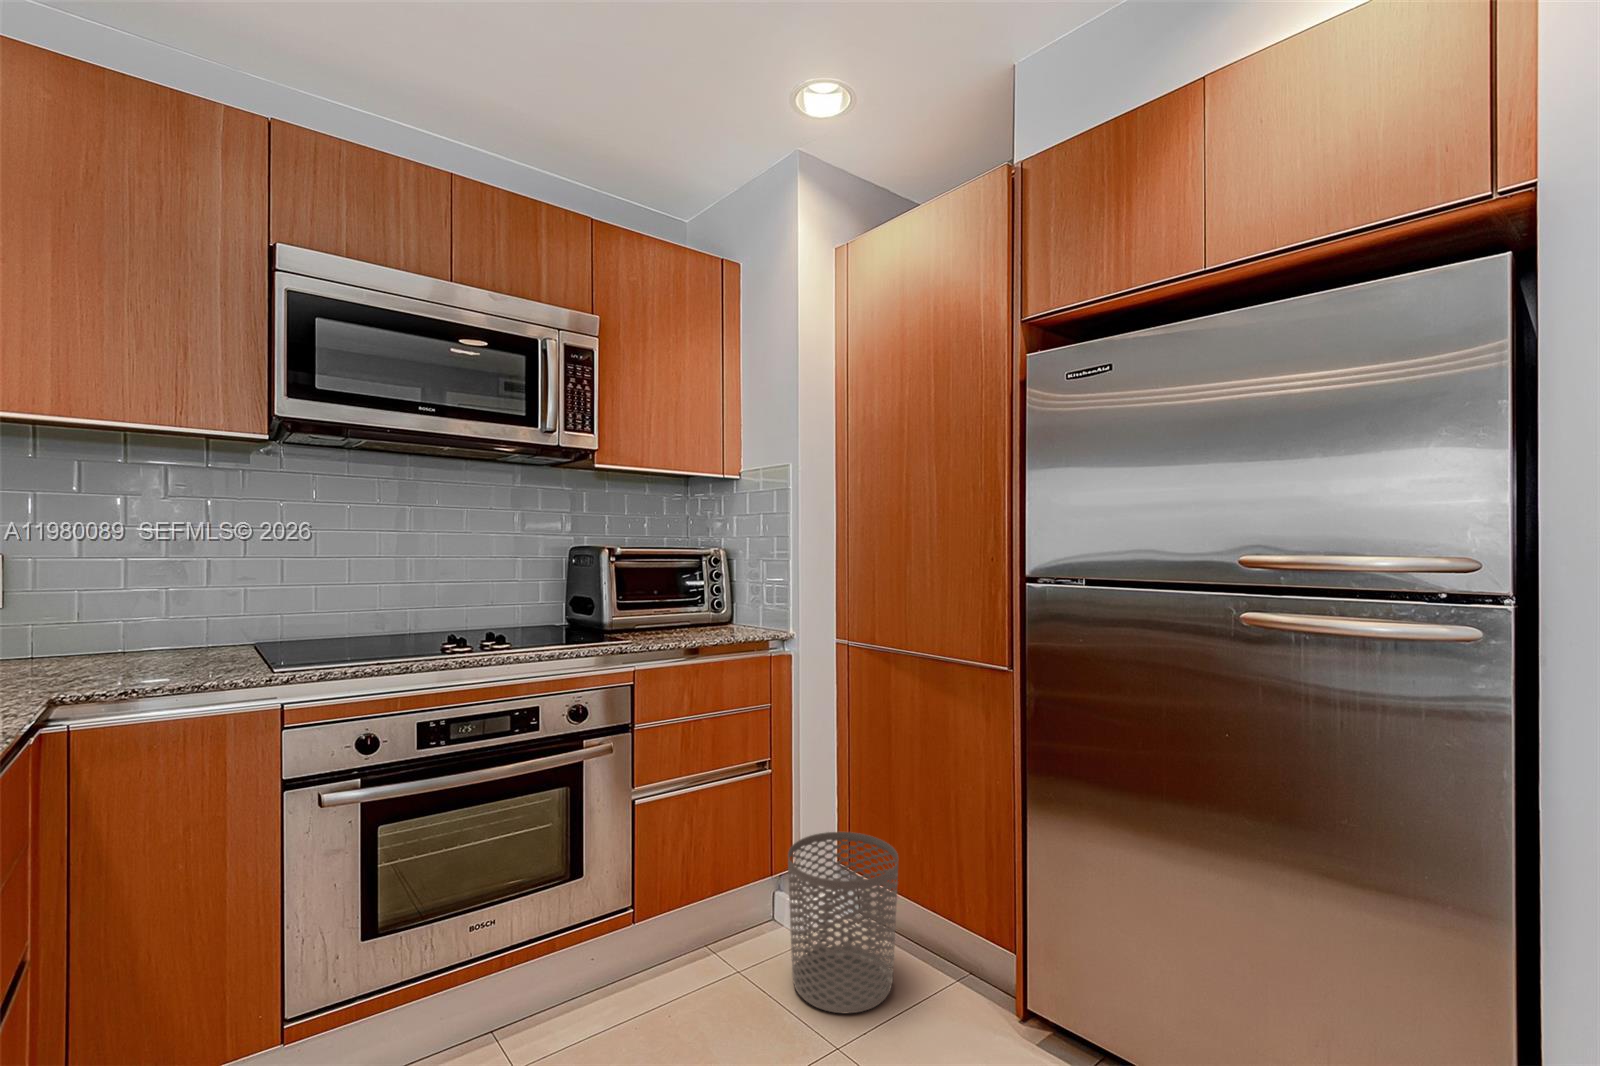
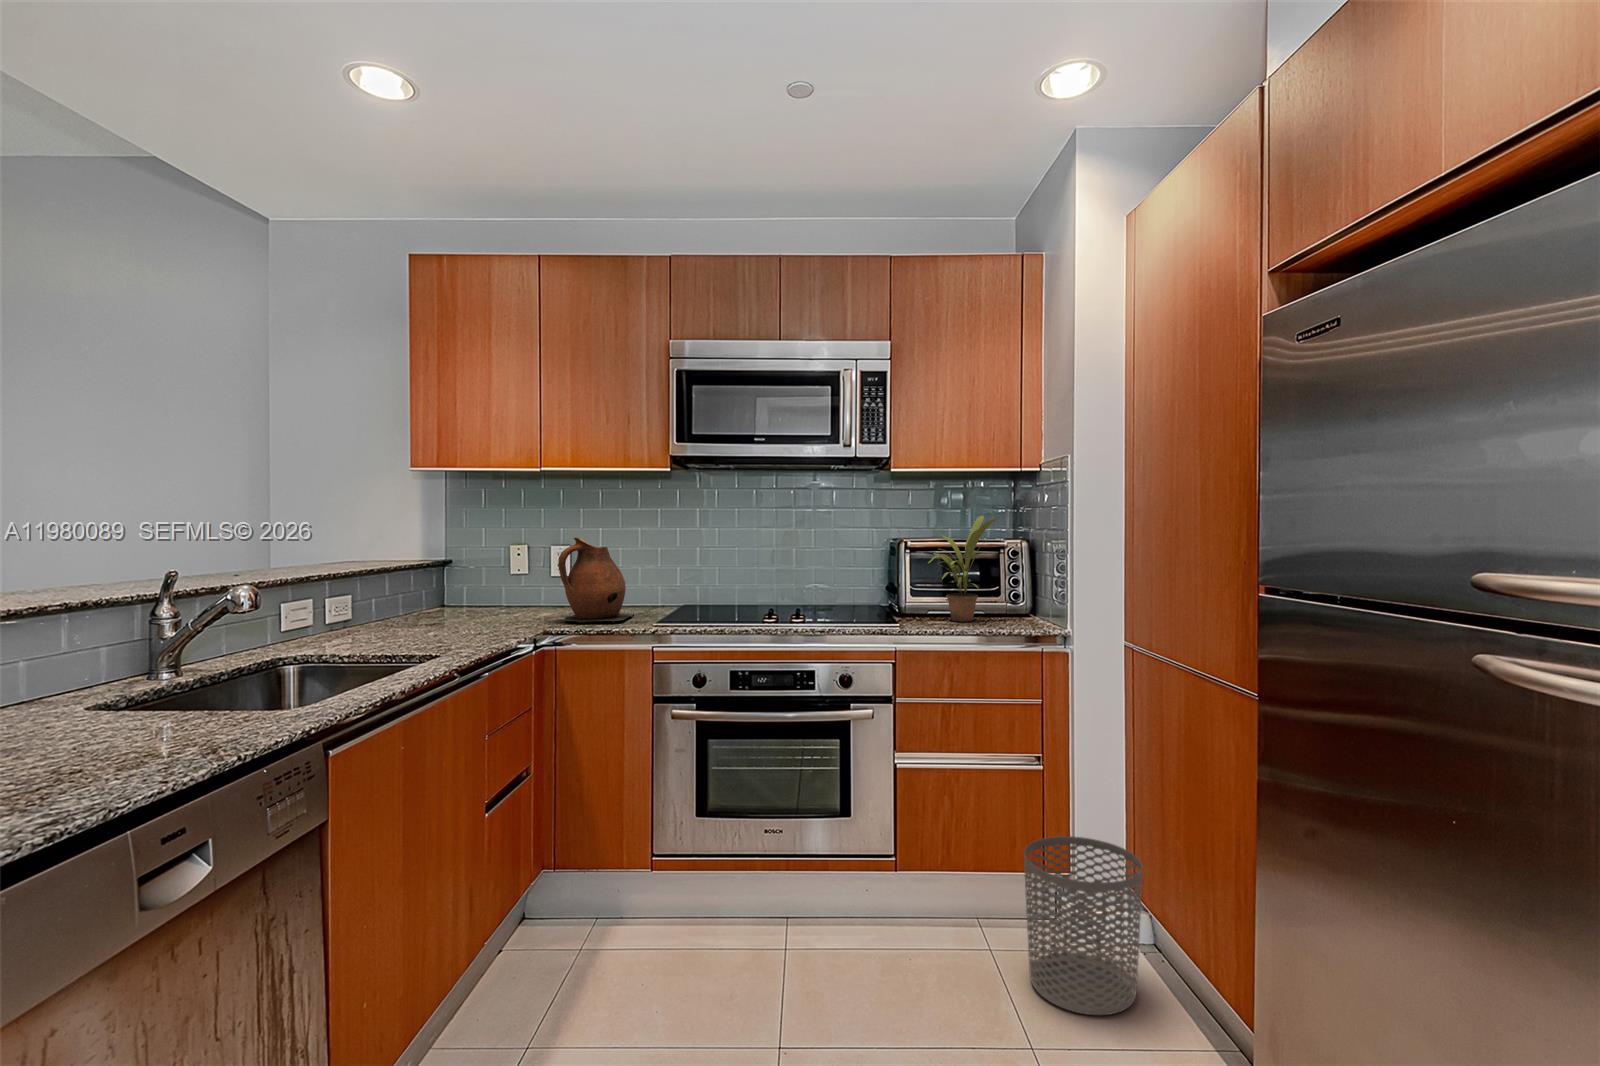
potted plant: none [634,519,723,631] -> present [928,516,999,622]
ceramic pitcher: none [62,537,209,680] -> present [558,537,634,622]

